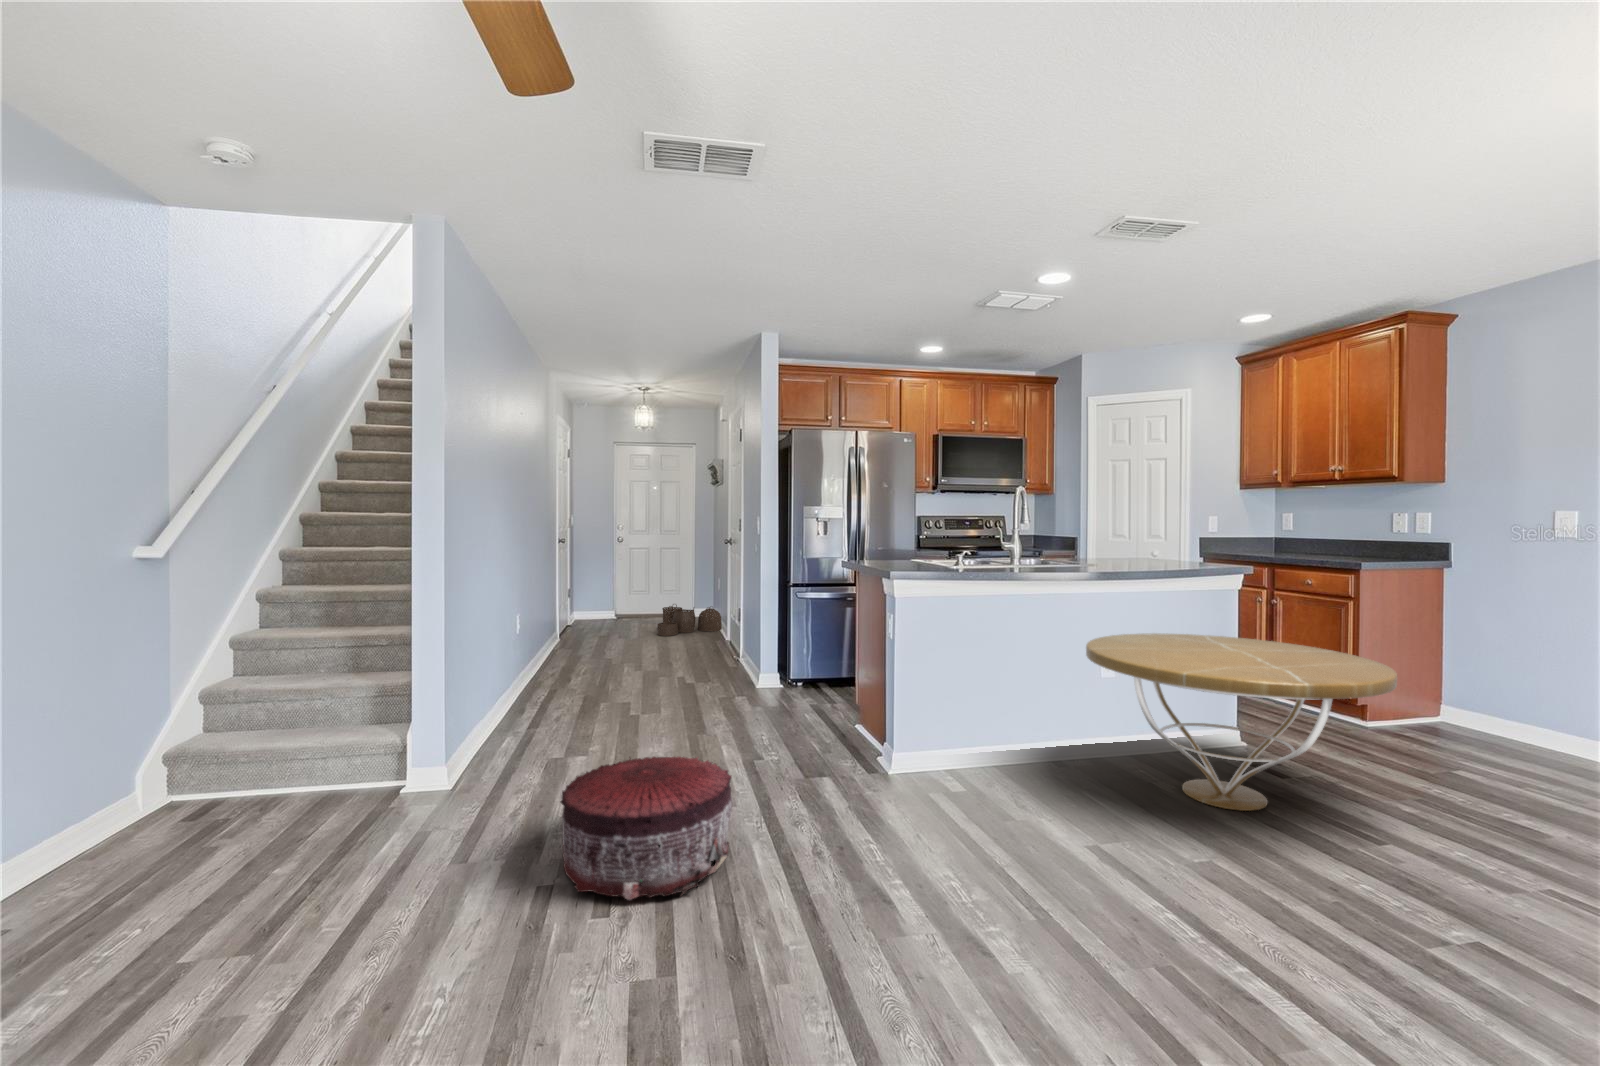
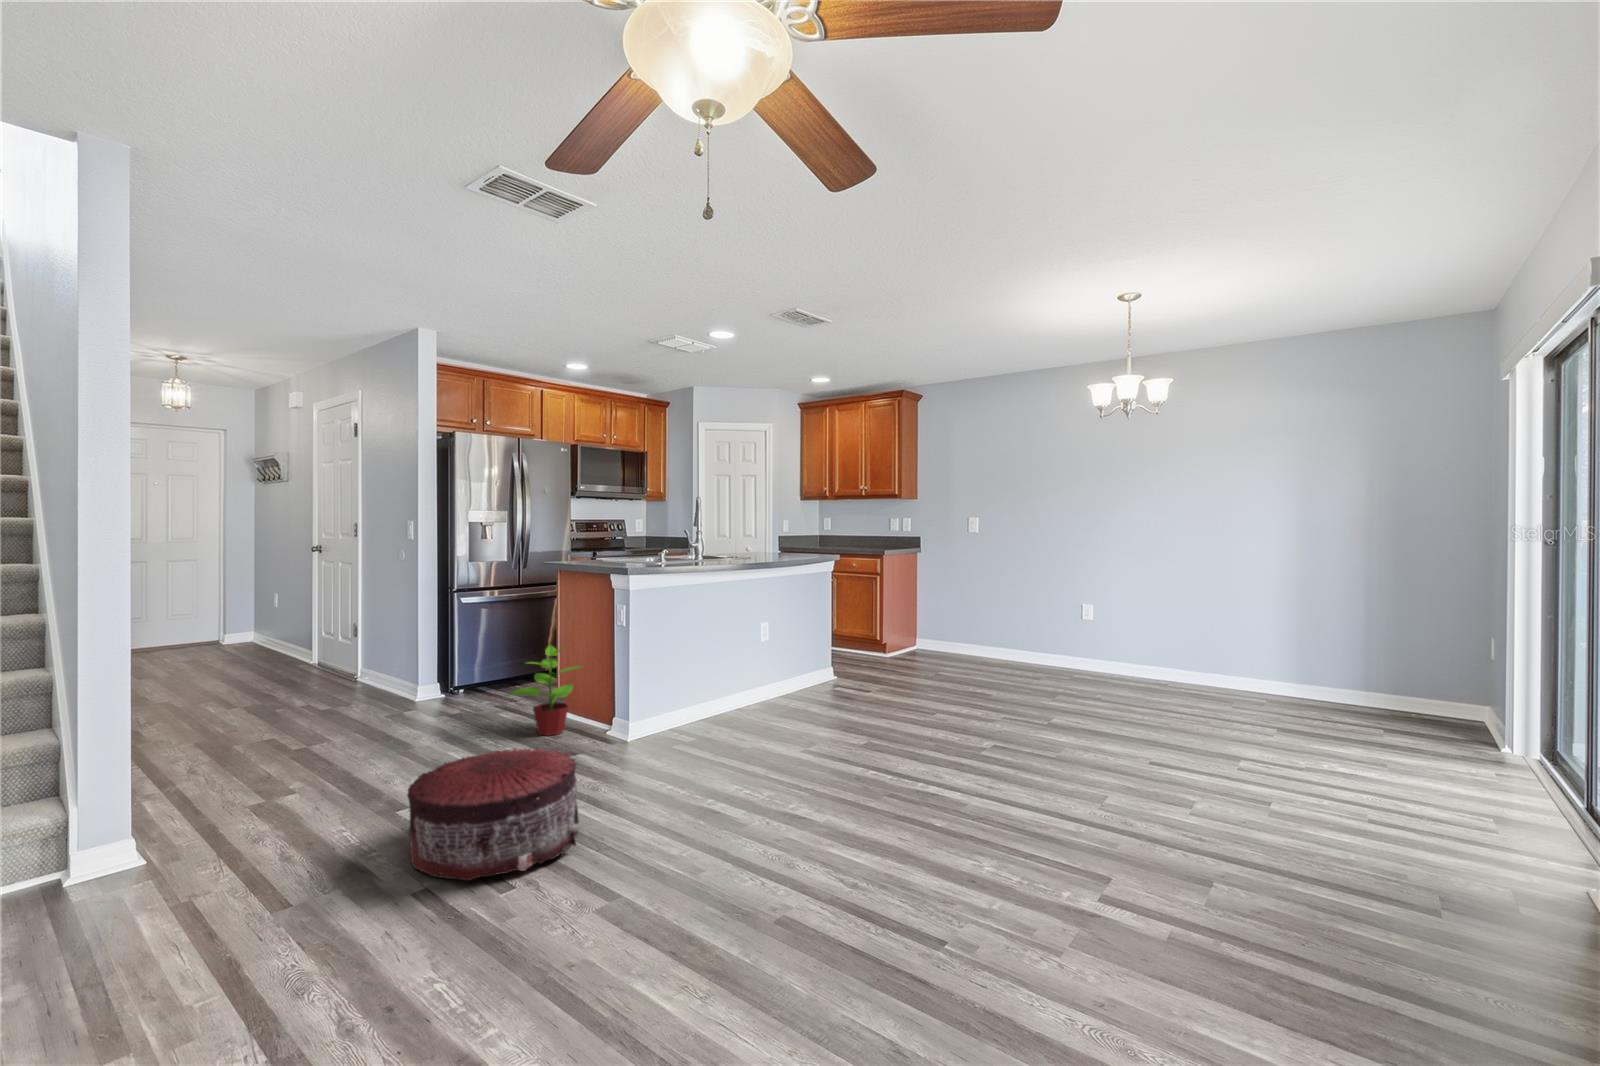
woven basket: present [657,604,722,636] -> none [198,628,291,670]
coffee table: present [1086,633,1397,811] -> none [762,603,938,714]
potted plant: none [784,646,860,747] -> present [507,645,581,736]

